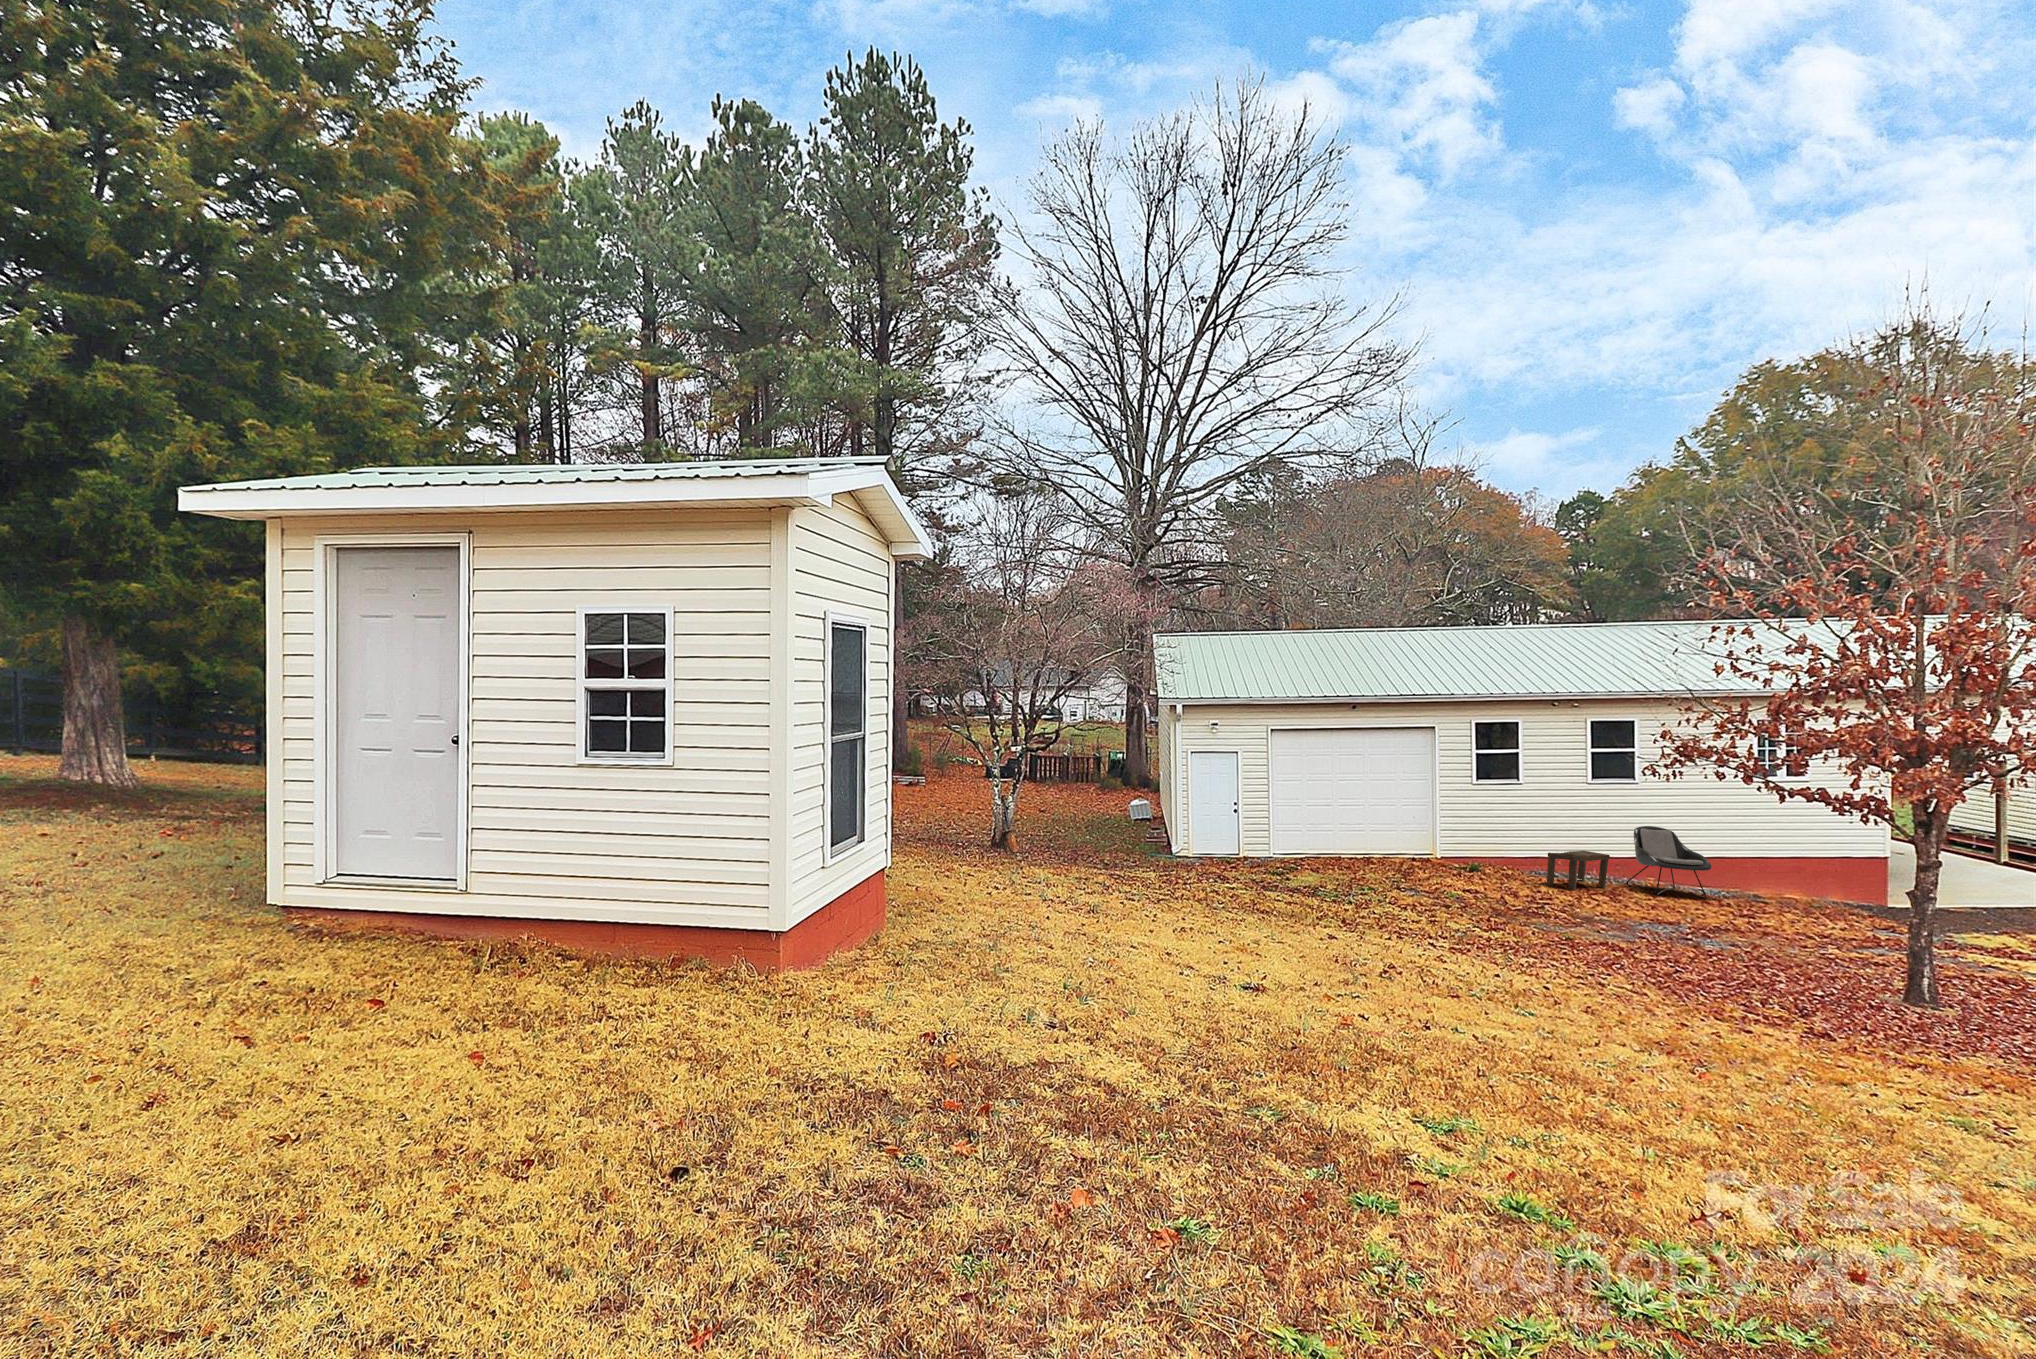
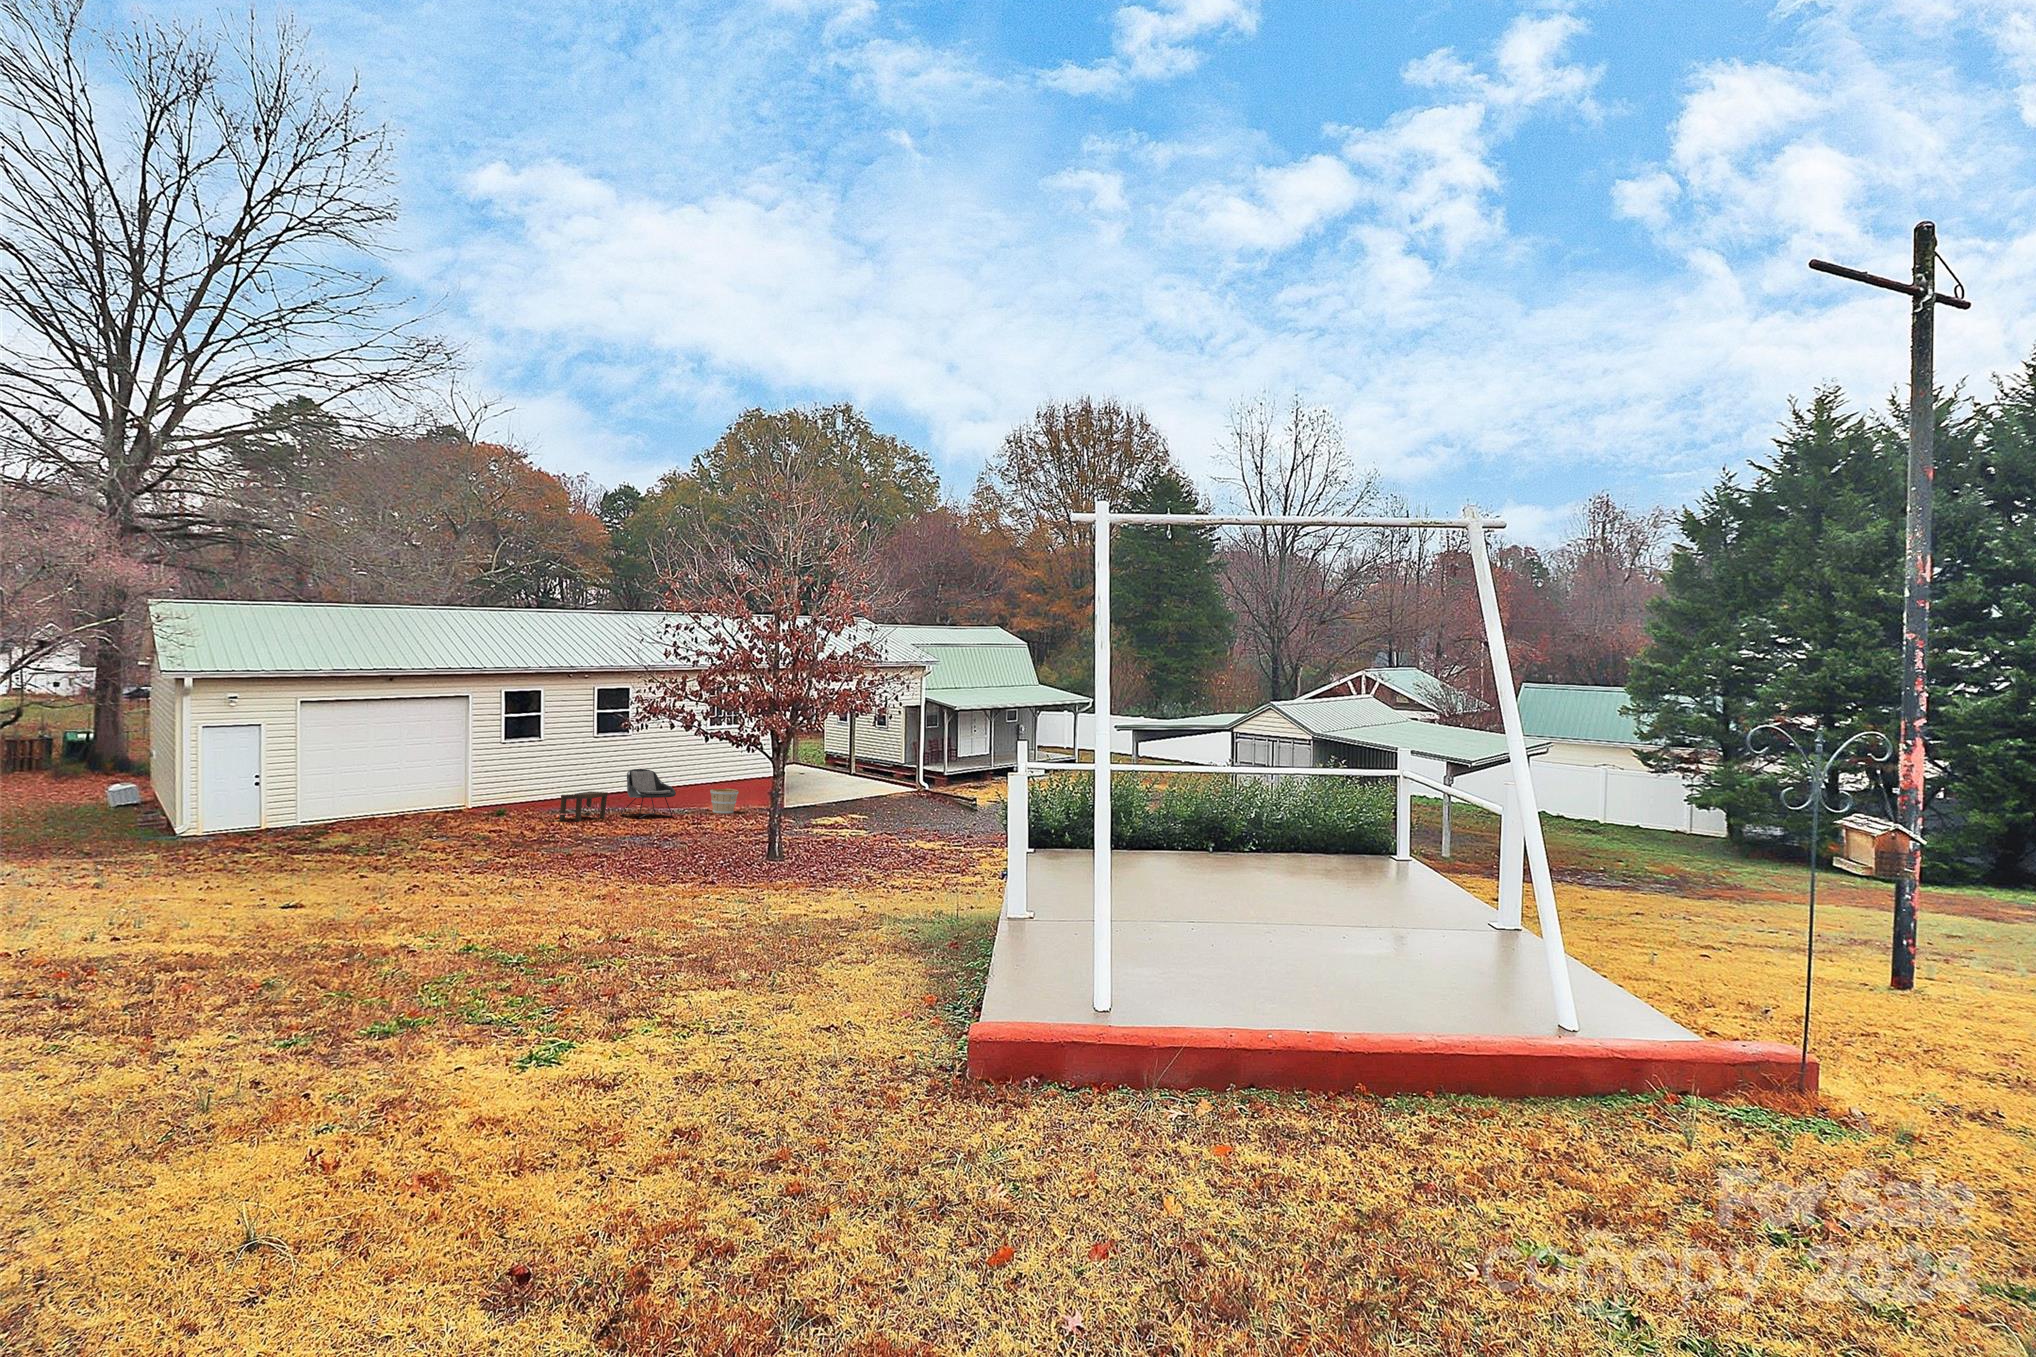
wooden bucket: none [1761,863,1812,903] -> present [710,789,739,814]

